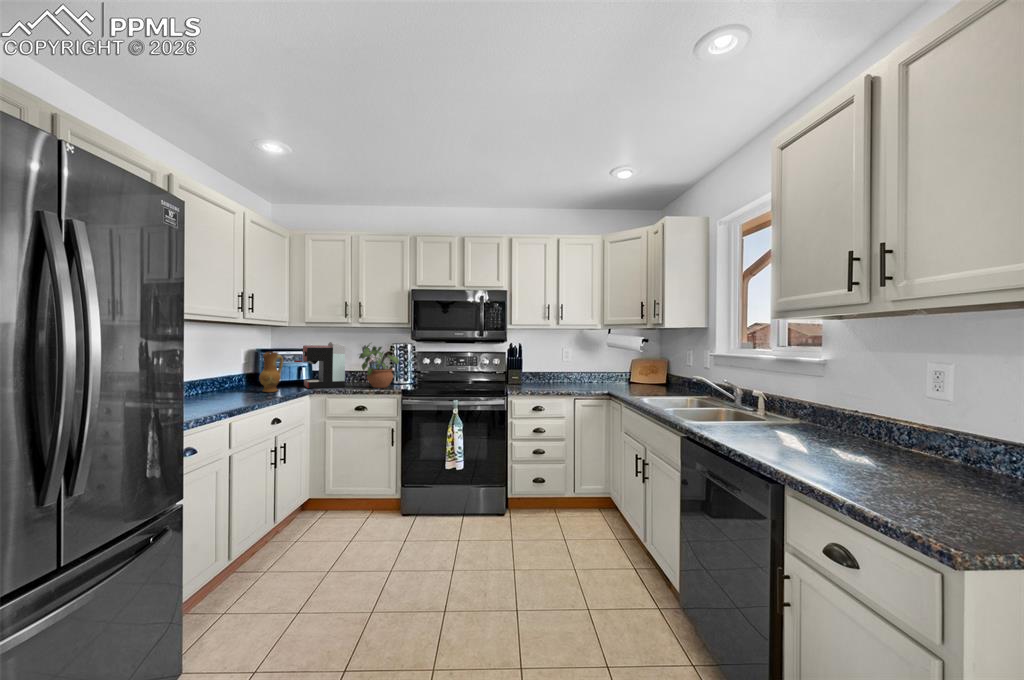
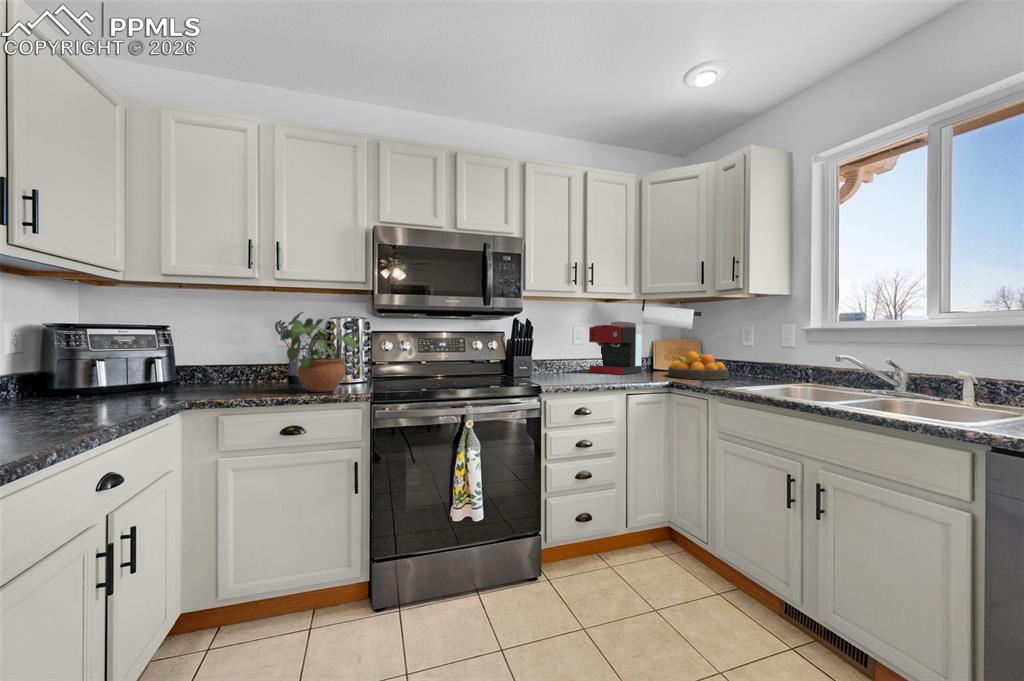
coffee maker: present [294,342,345,388] -> present [589,321,642,375]
ceramic jug: present [259,352,283,392] -> none [50,324,115,413]
fruit bowl: none [625,368,670,390] -> present [668,351,729,379]

